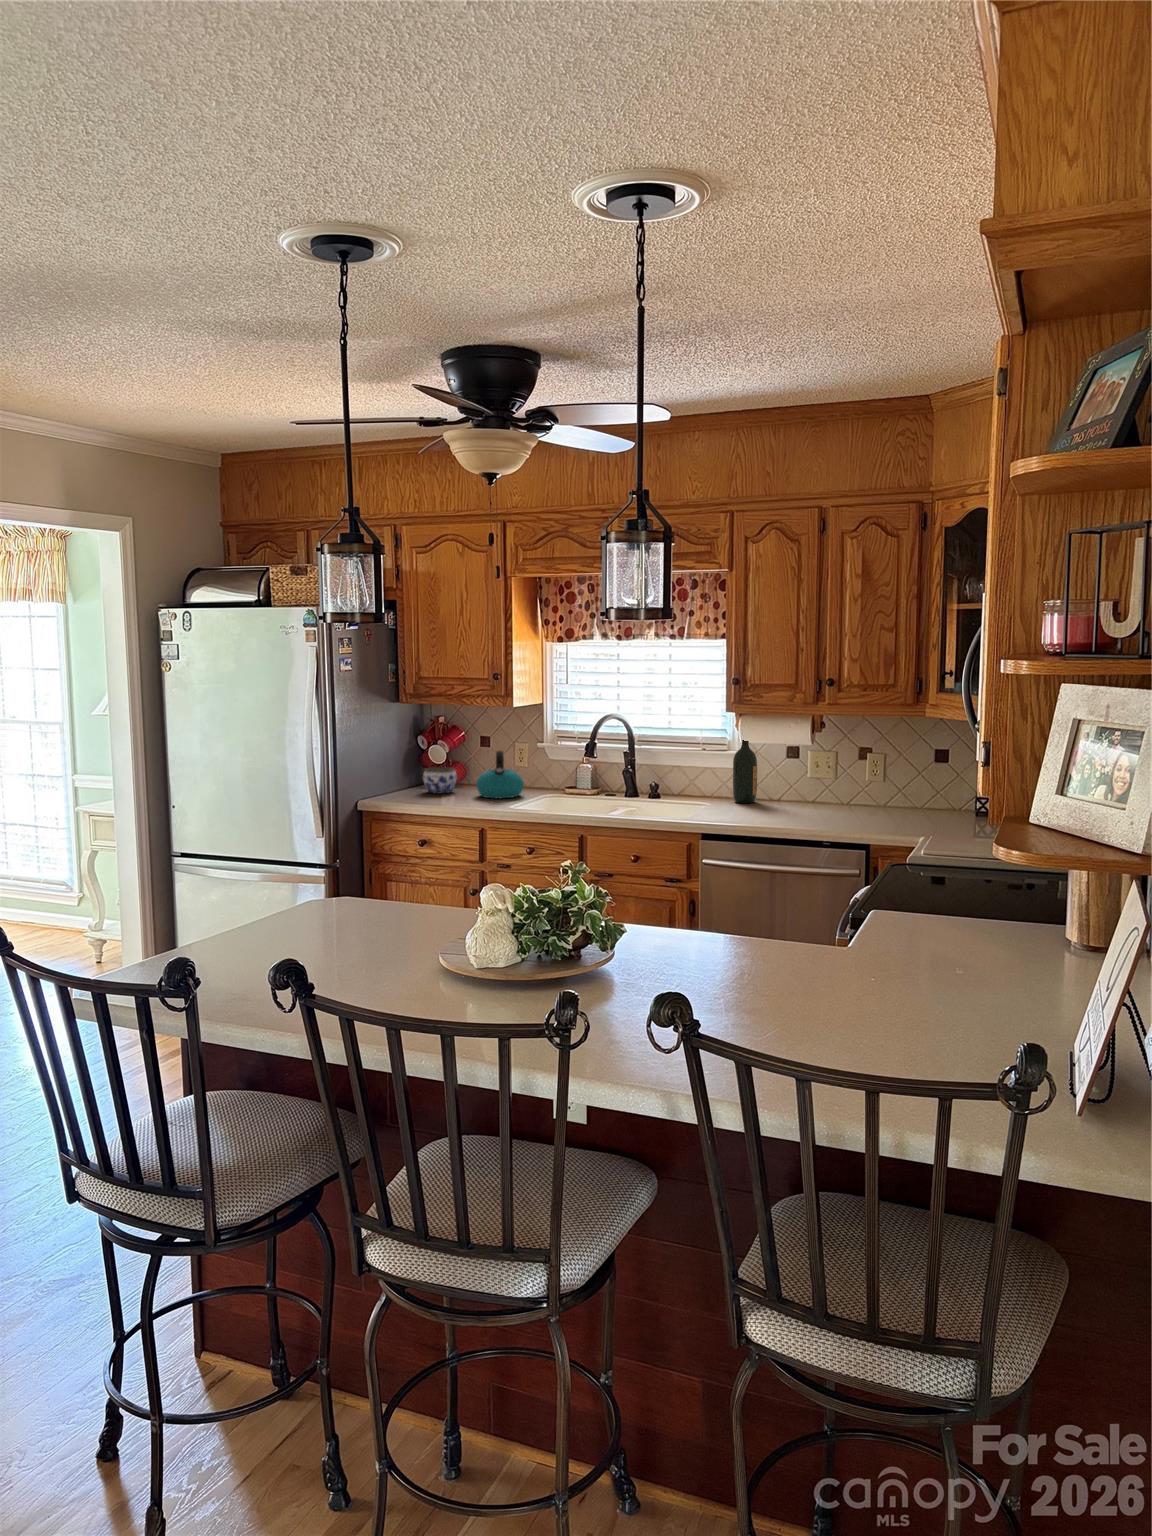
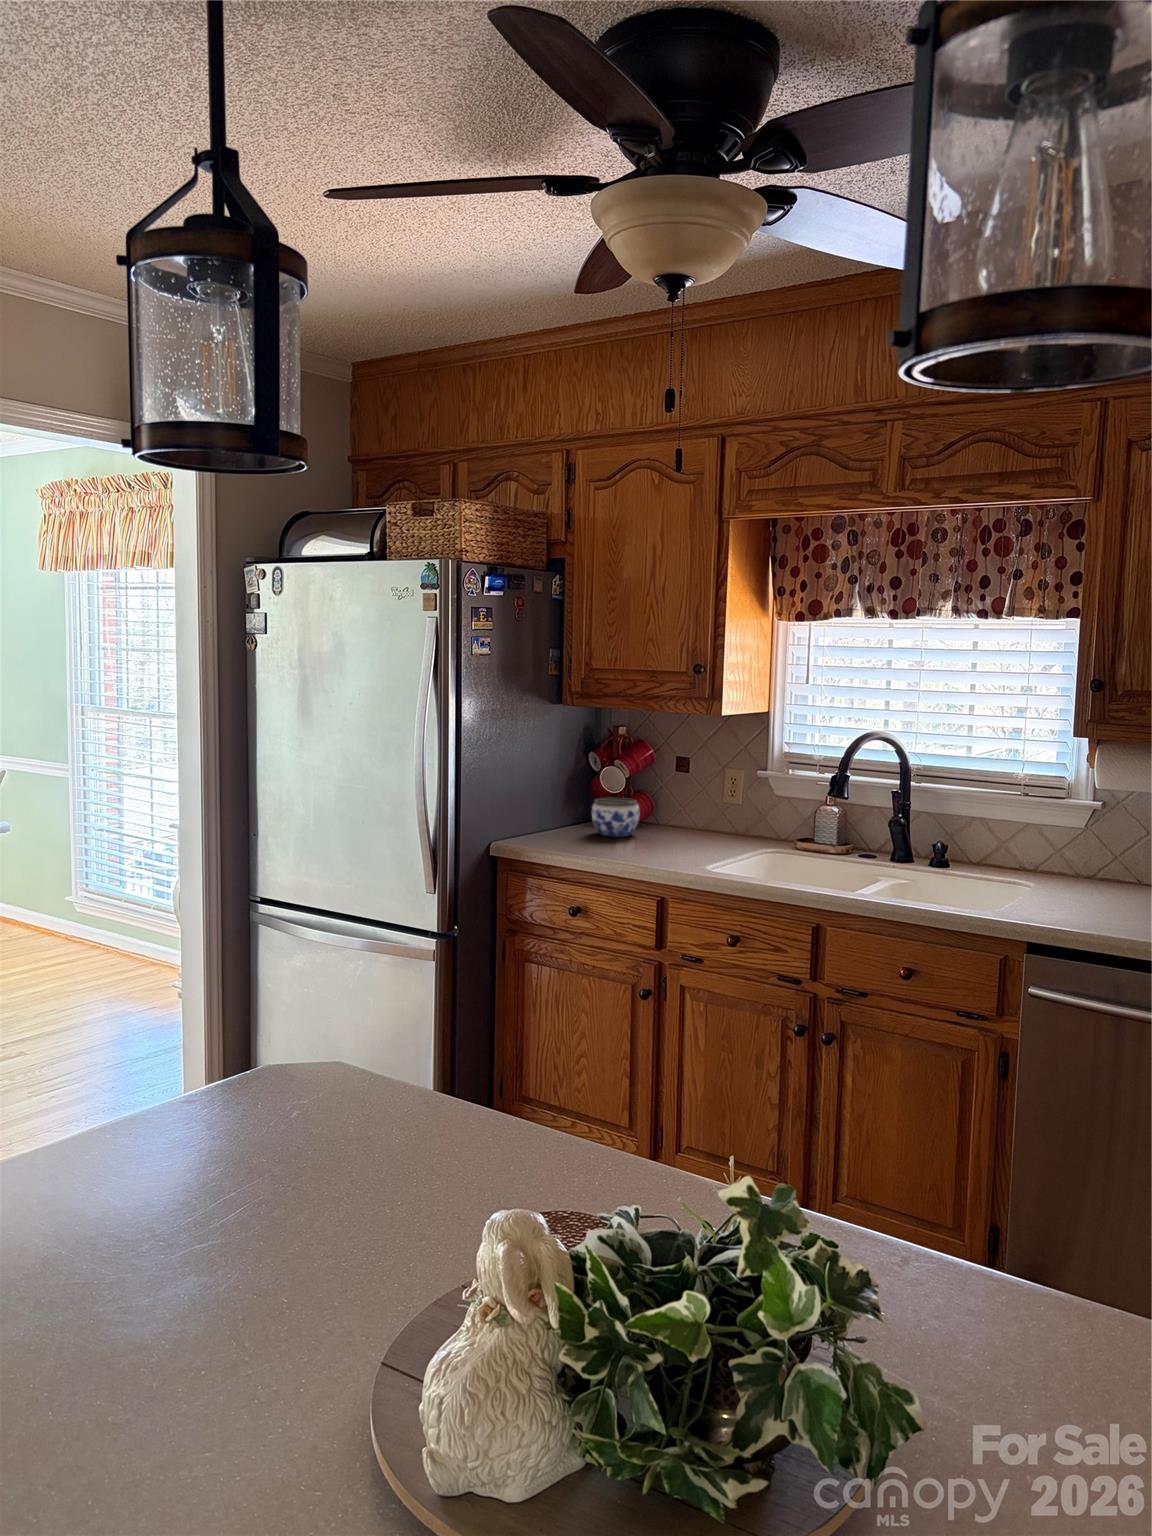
wine bottle: present [733,740,757,803] -> none [1074,769,1120,887]
kettle: present [476,751,524,798] -> none [665,780,735,851]

